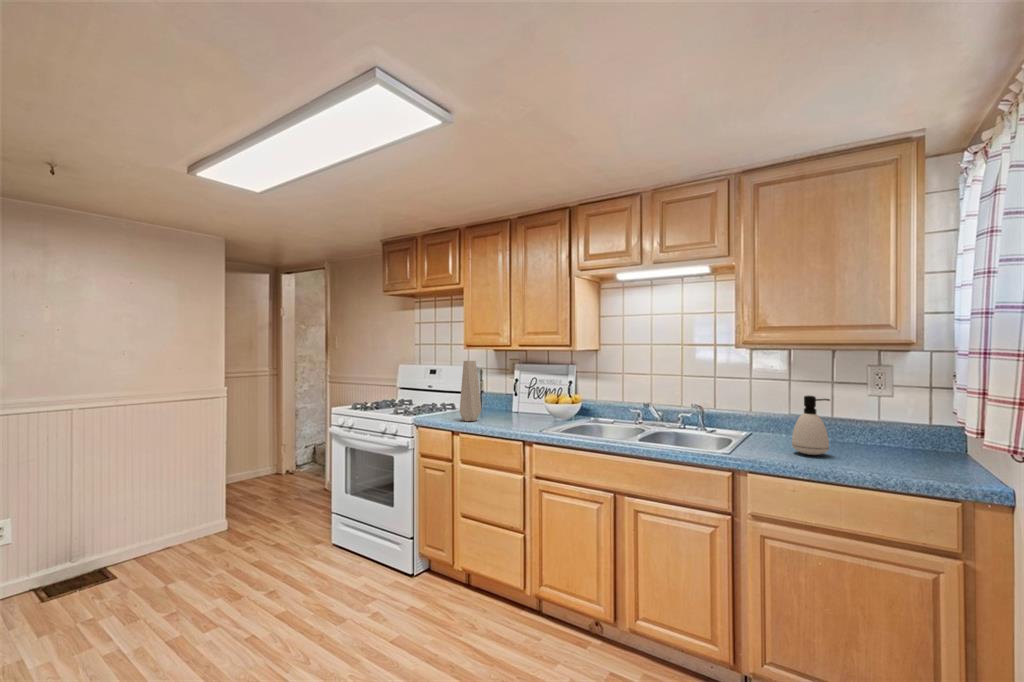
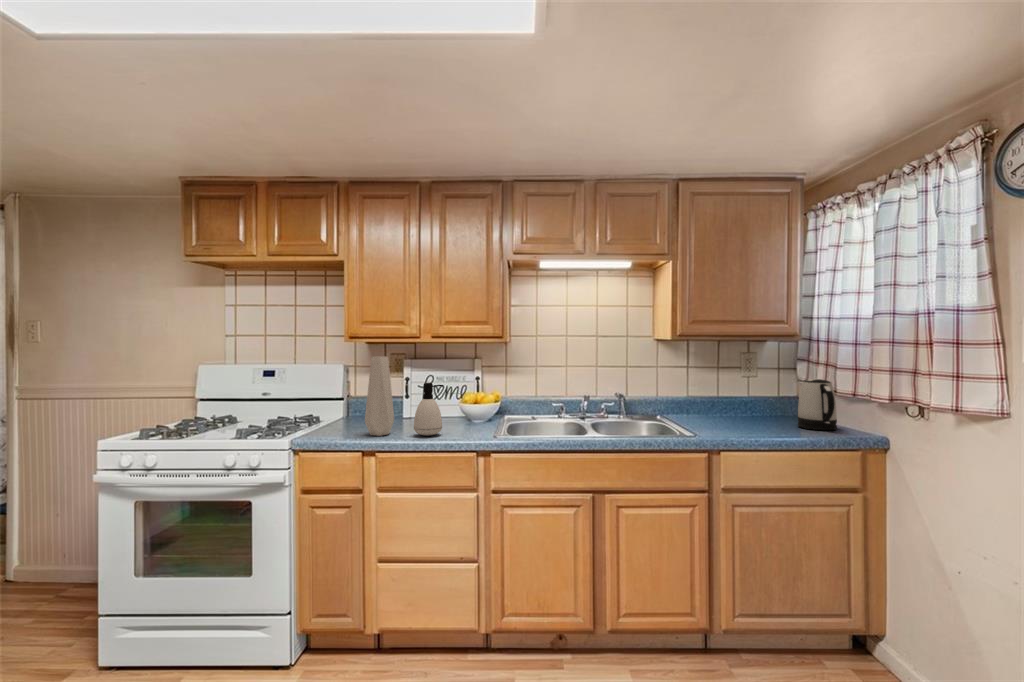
soap dispenser: present [792,396,830,455] -> present [414,383,443,436]
kettle: none [906,401,966,471] -> present [798,379,837,430]

